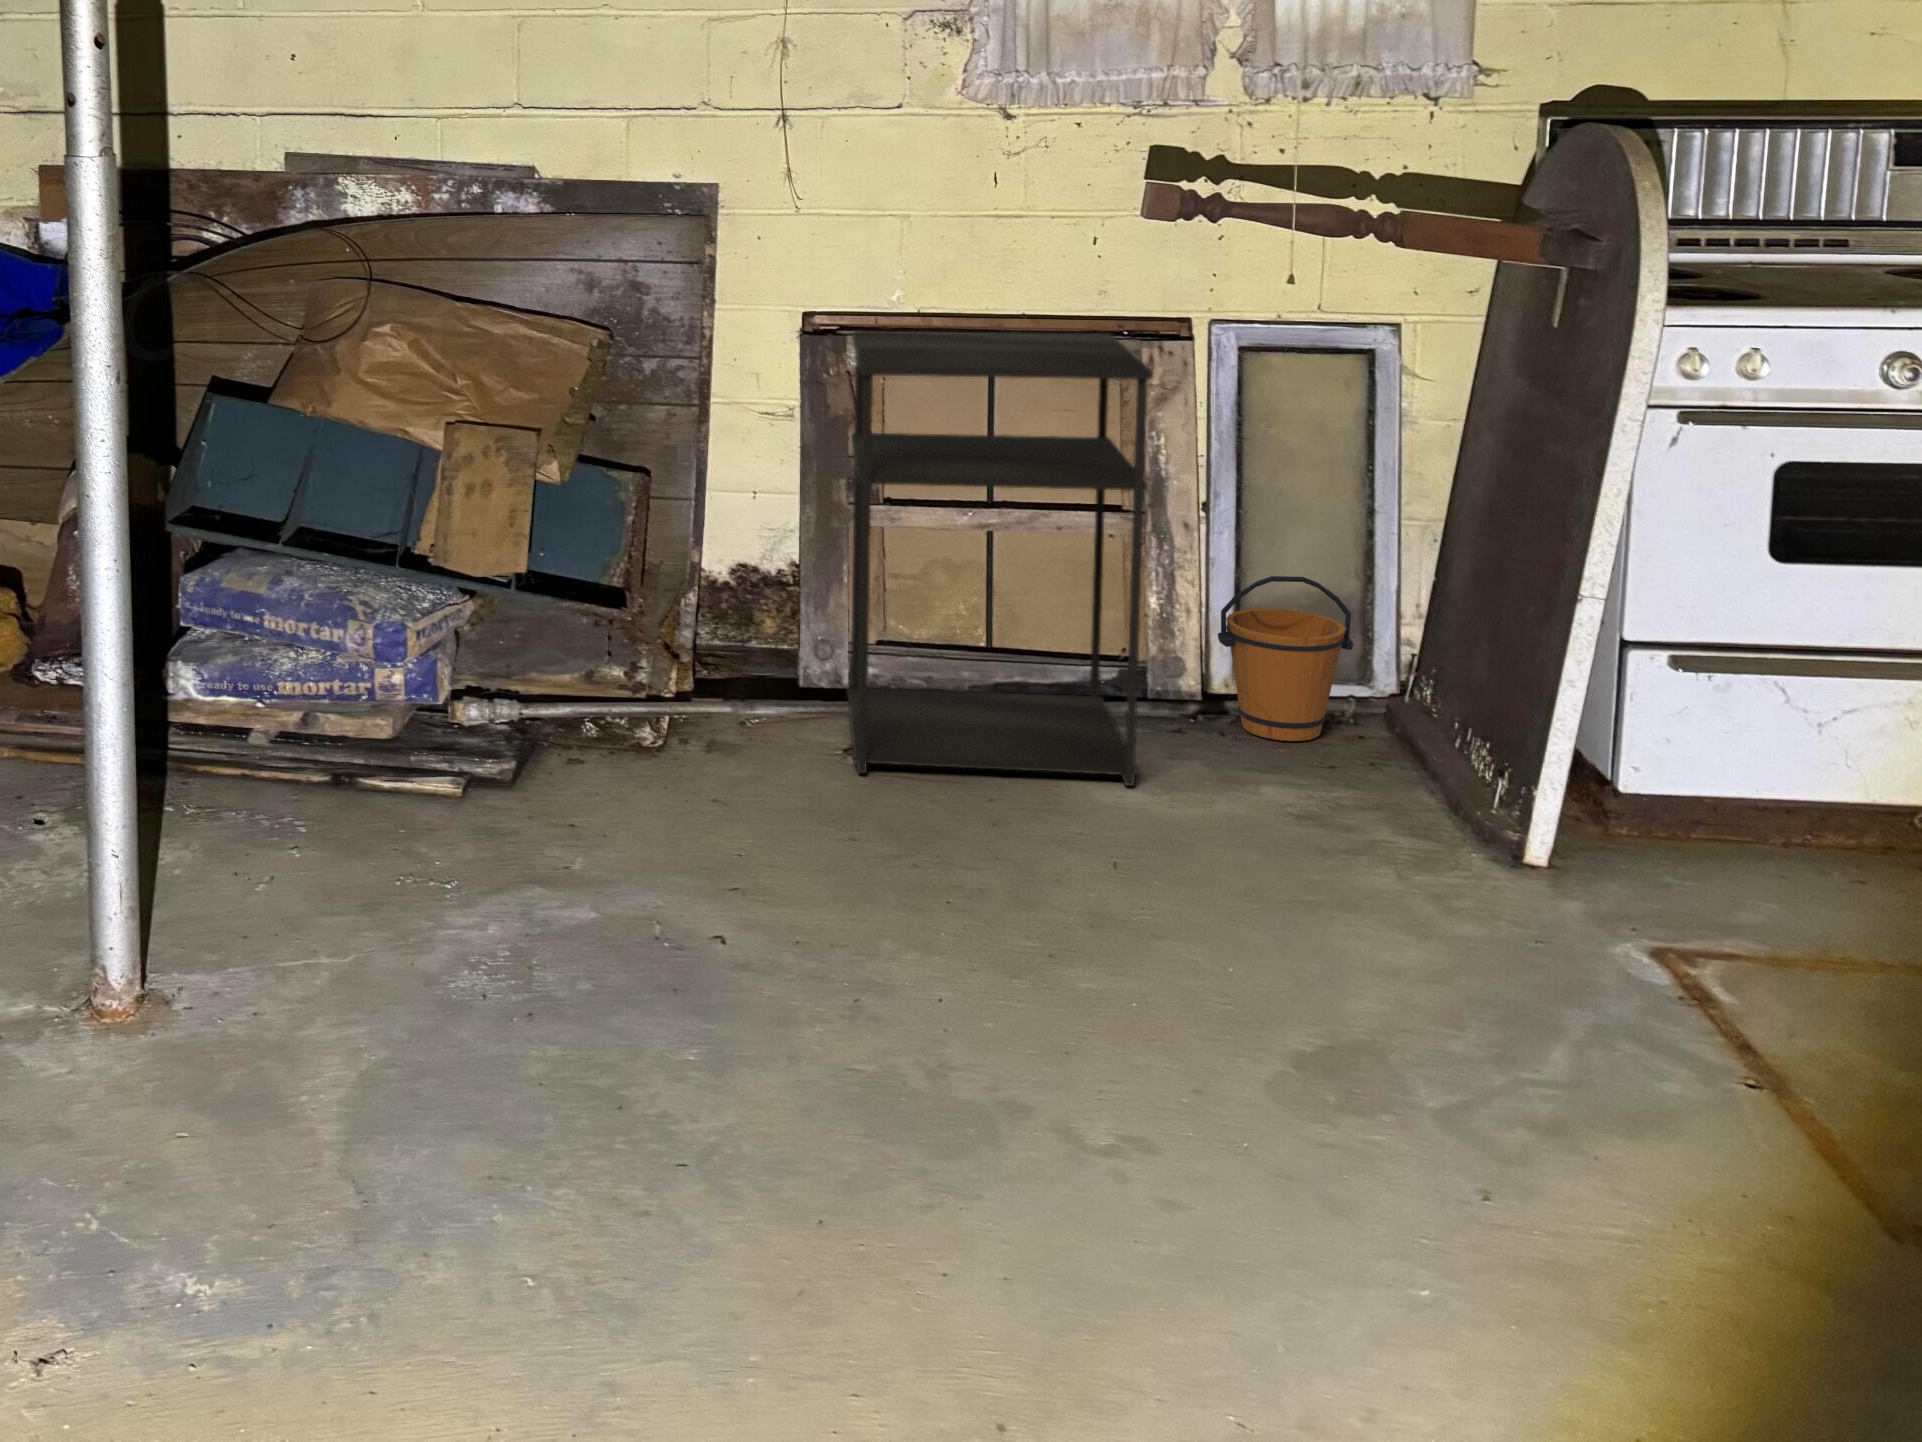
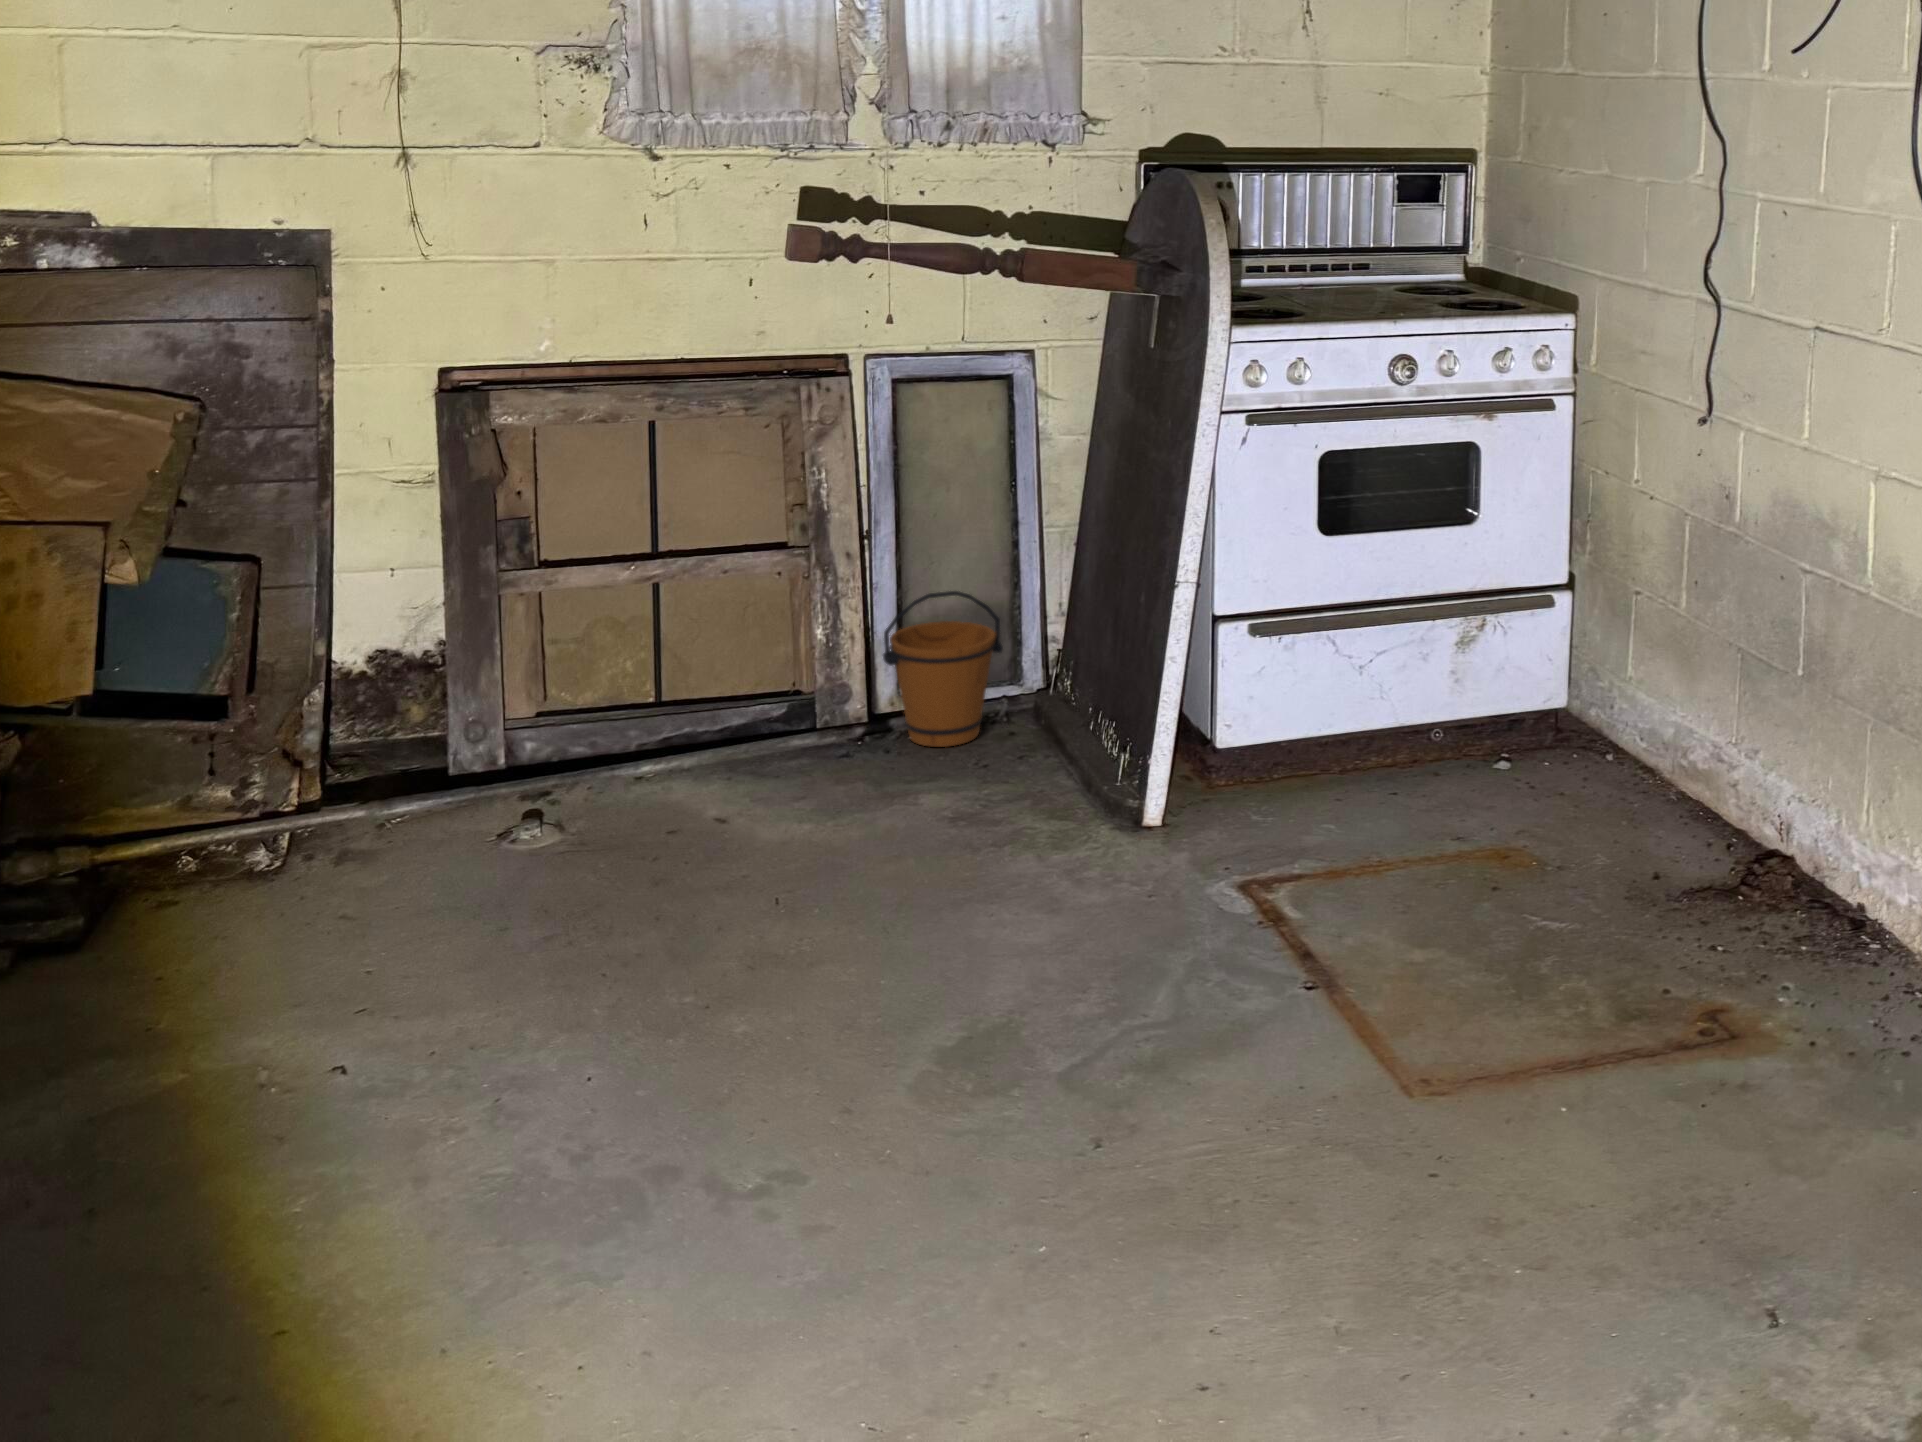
shelving unit: present [848,331,1153,786] -> none [490,373,806,860]

